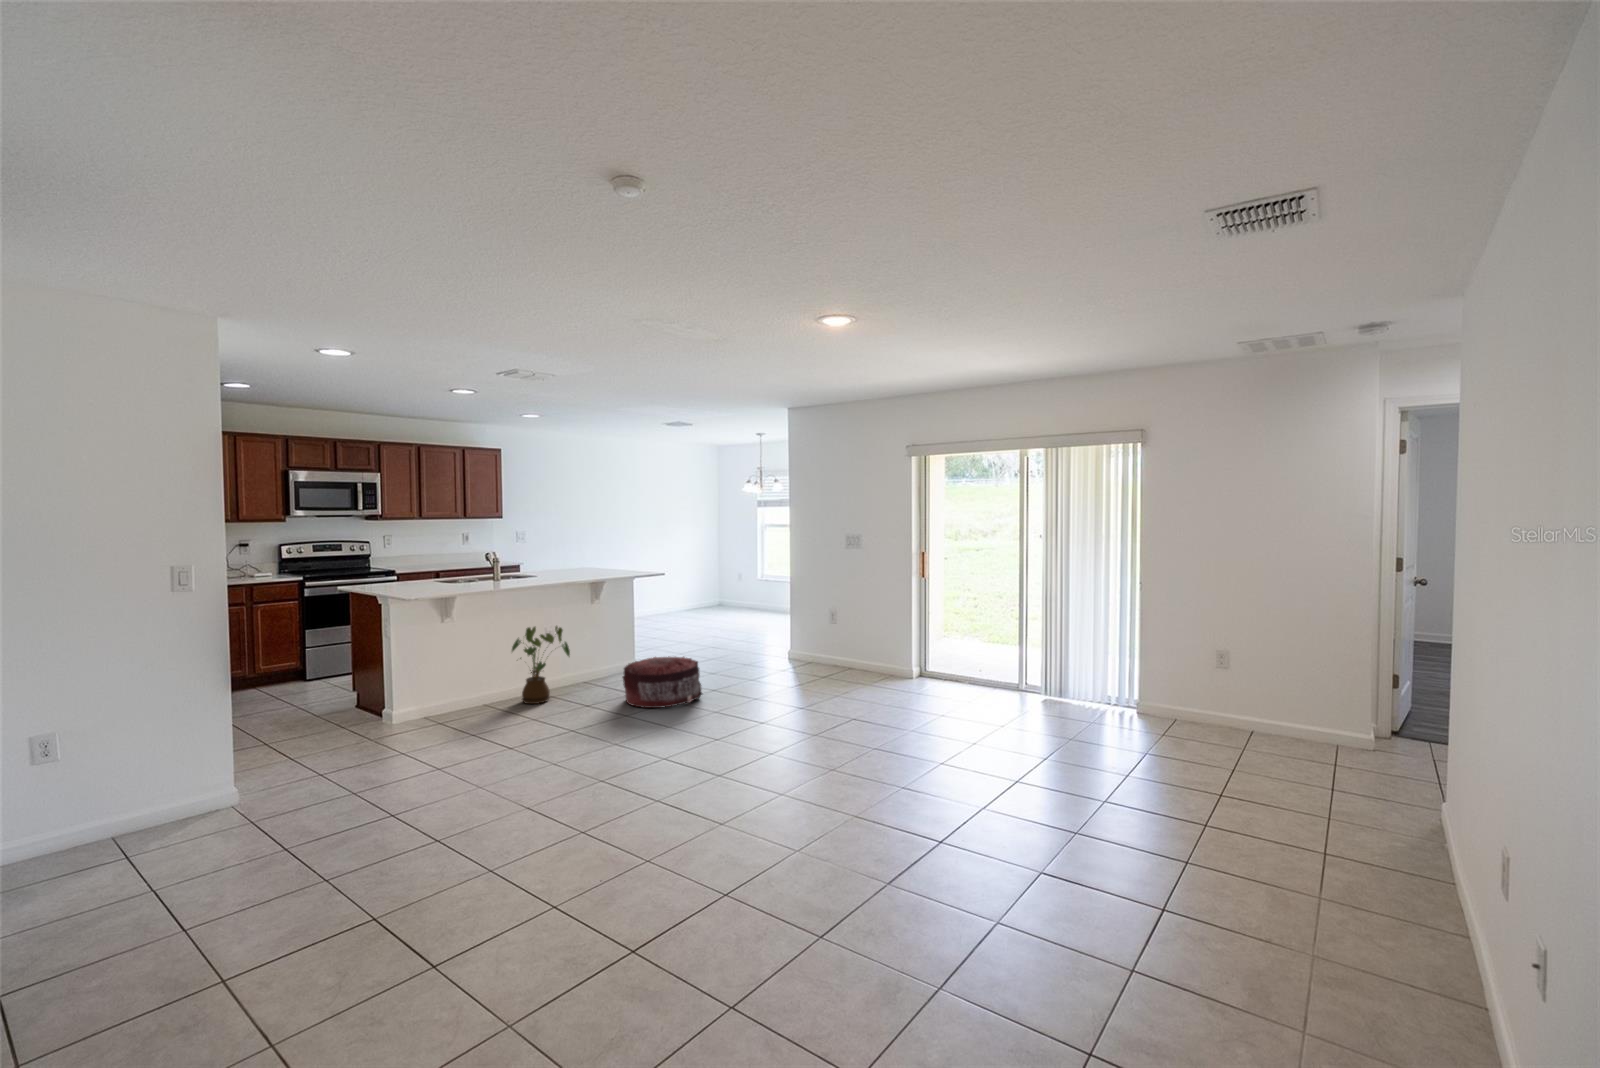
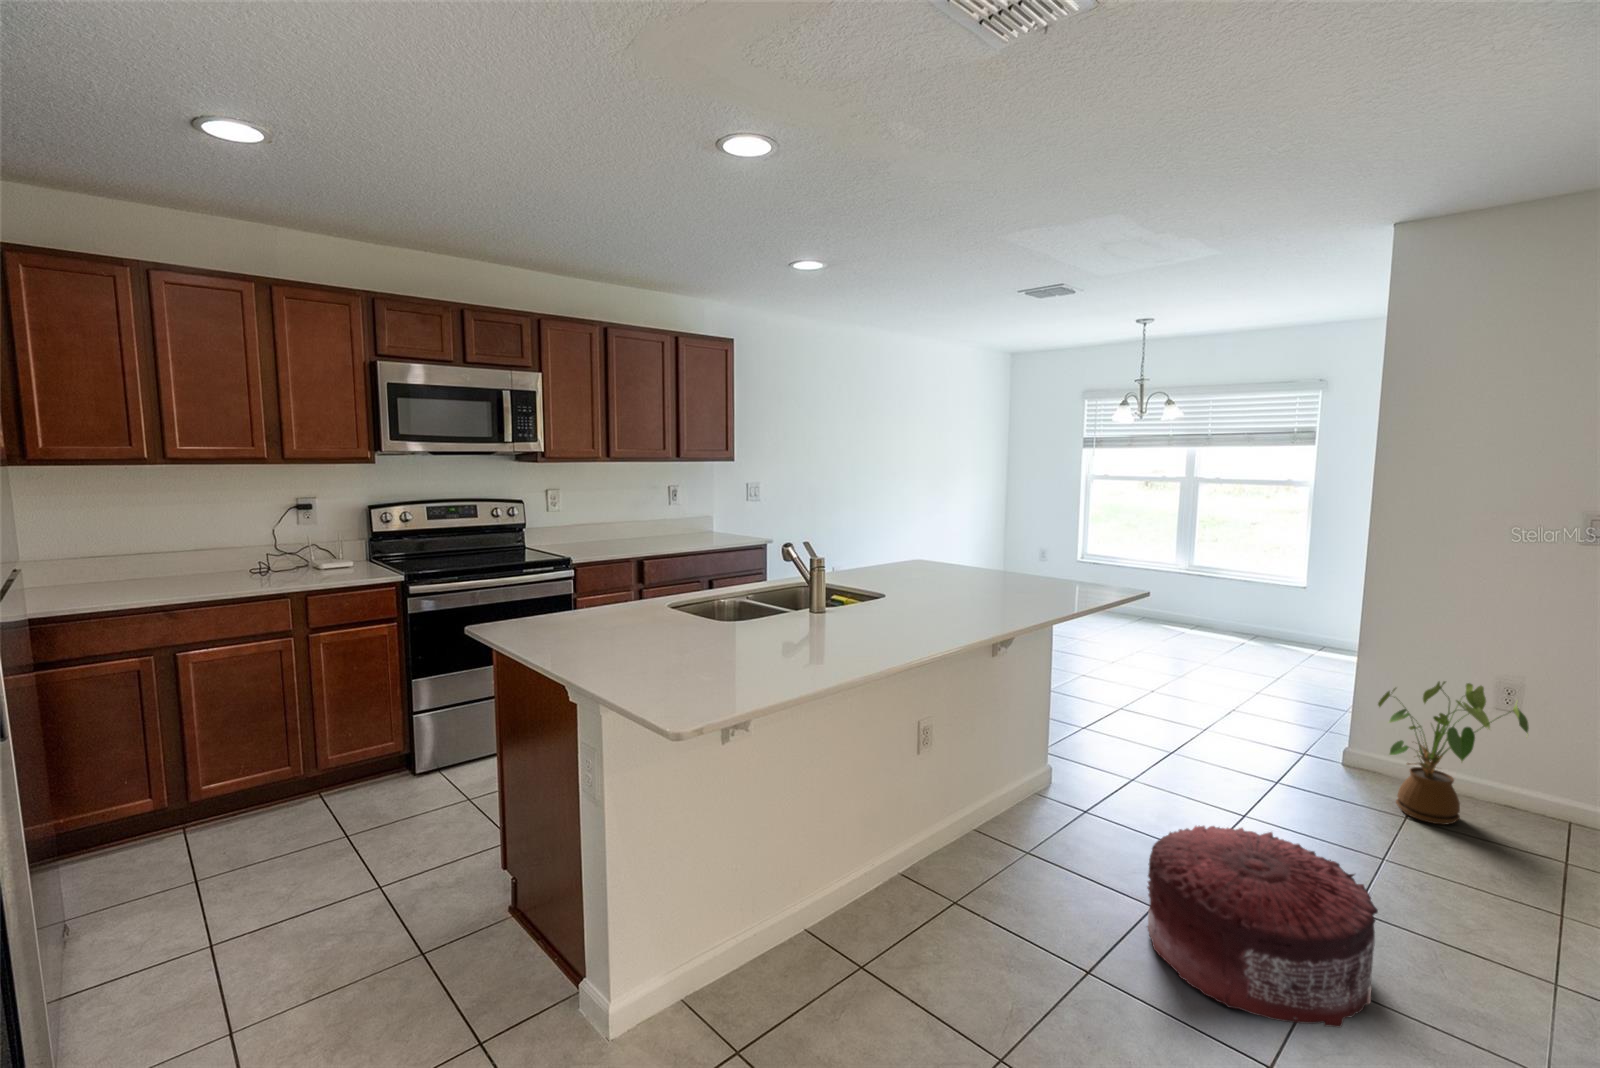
house plant: present [512,626,570,704] -> present [1378,681,1529,825]

